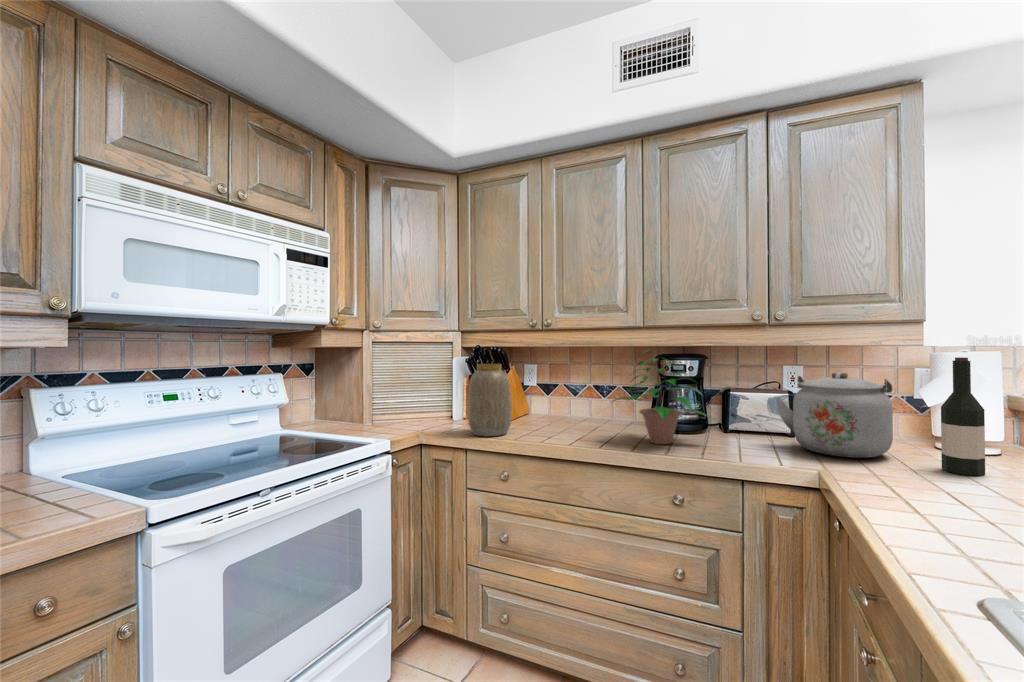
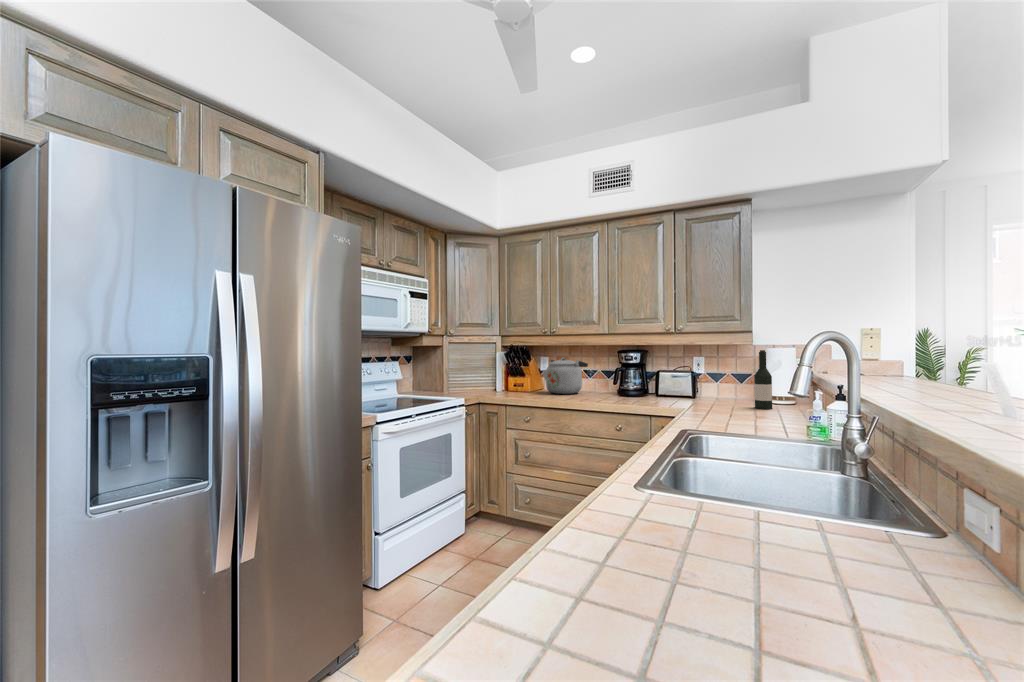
potted plant: present [613,350,709,444] -> none [589,347,648,400]
vase: present [468,364,512,436] -> none [506,356,532,398]
kettle: present [774,372,893,458] -> present [543,358,588,394]

